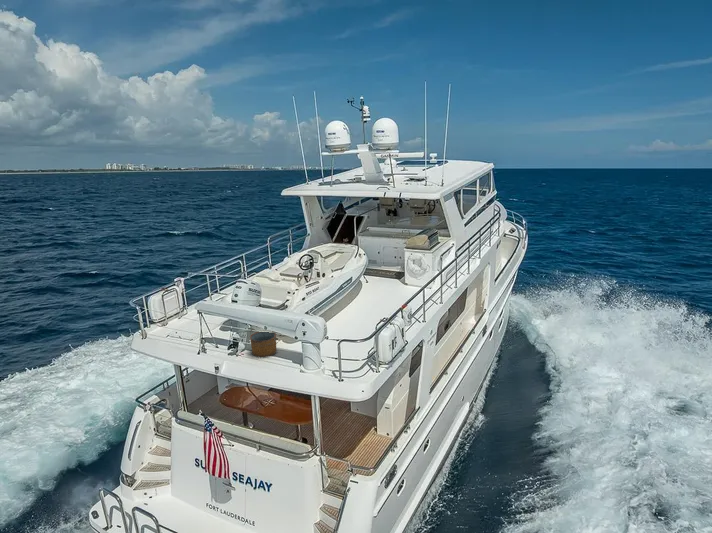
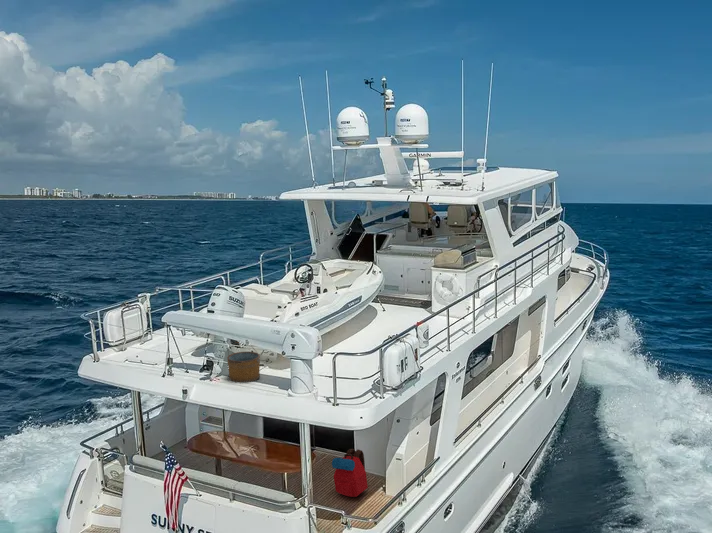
backpack: none [335,398,363,435] -> present [332,449,368,497]

